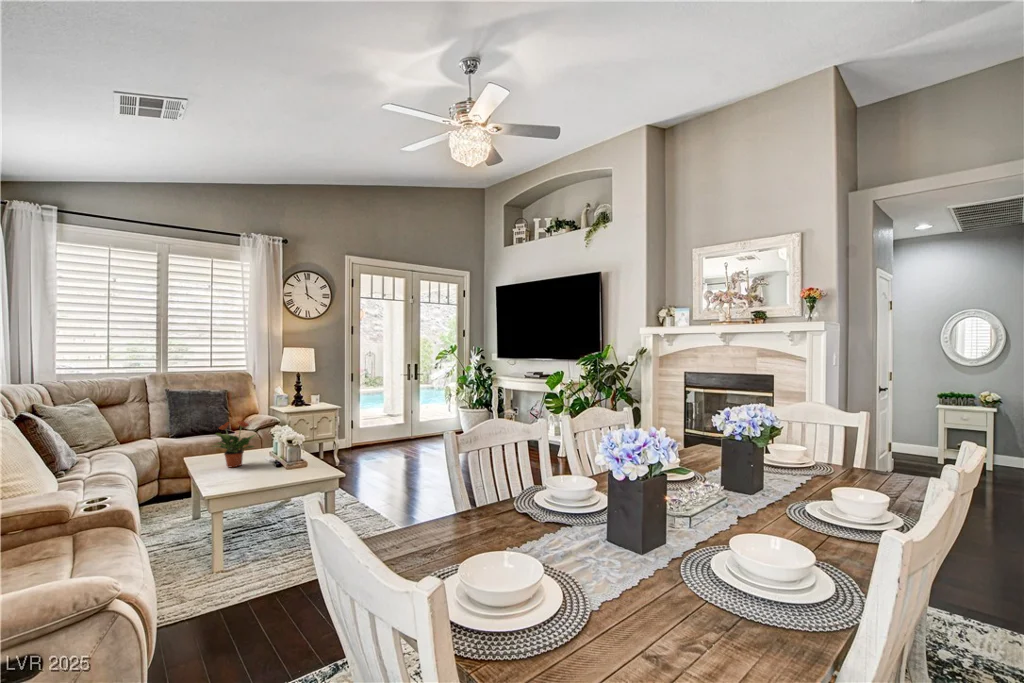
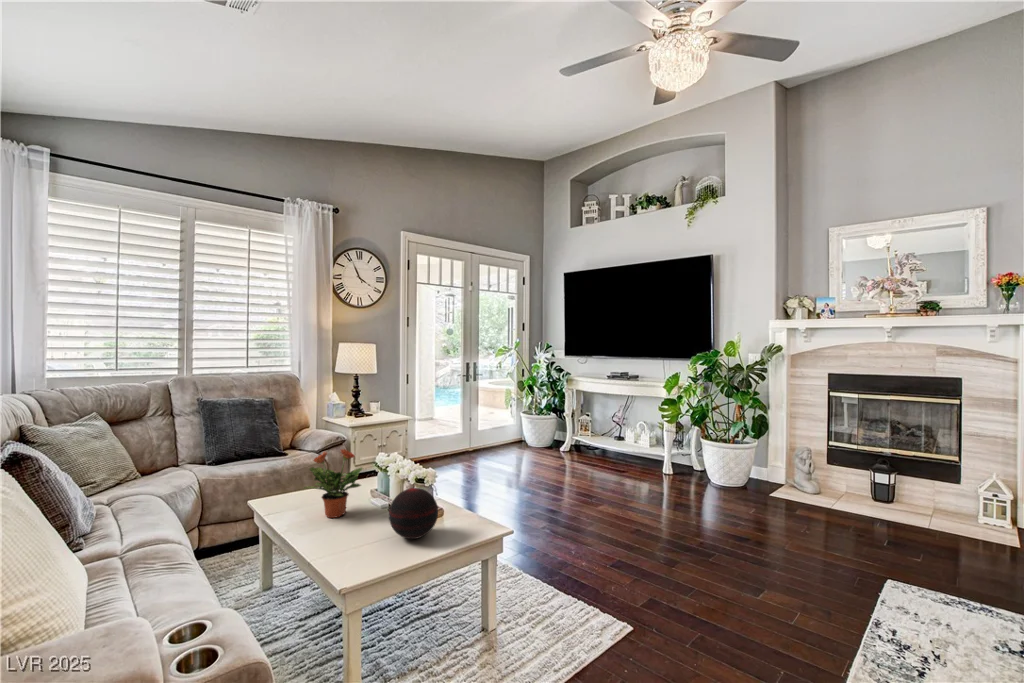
decorative orb: none [257,445,293,478] -> present [389,488,438,539]

